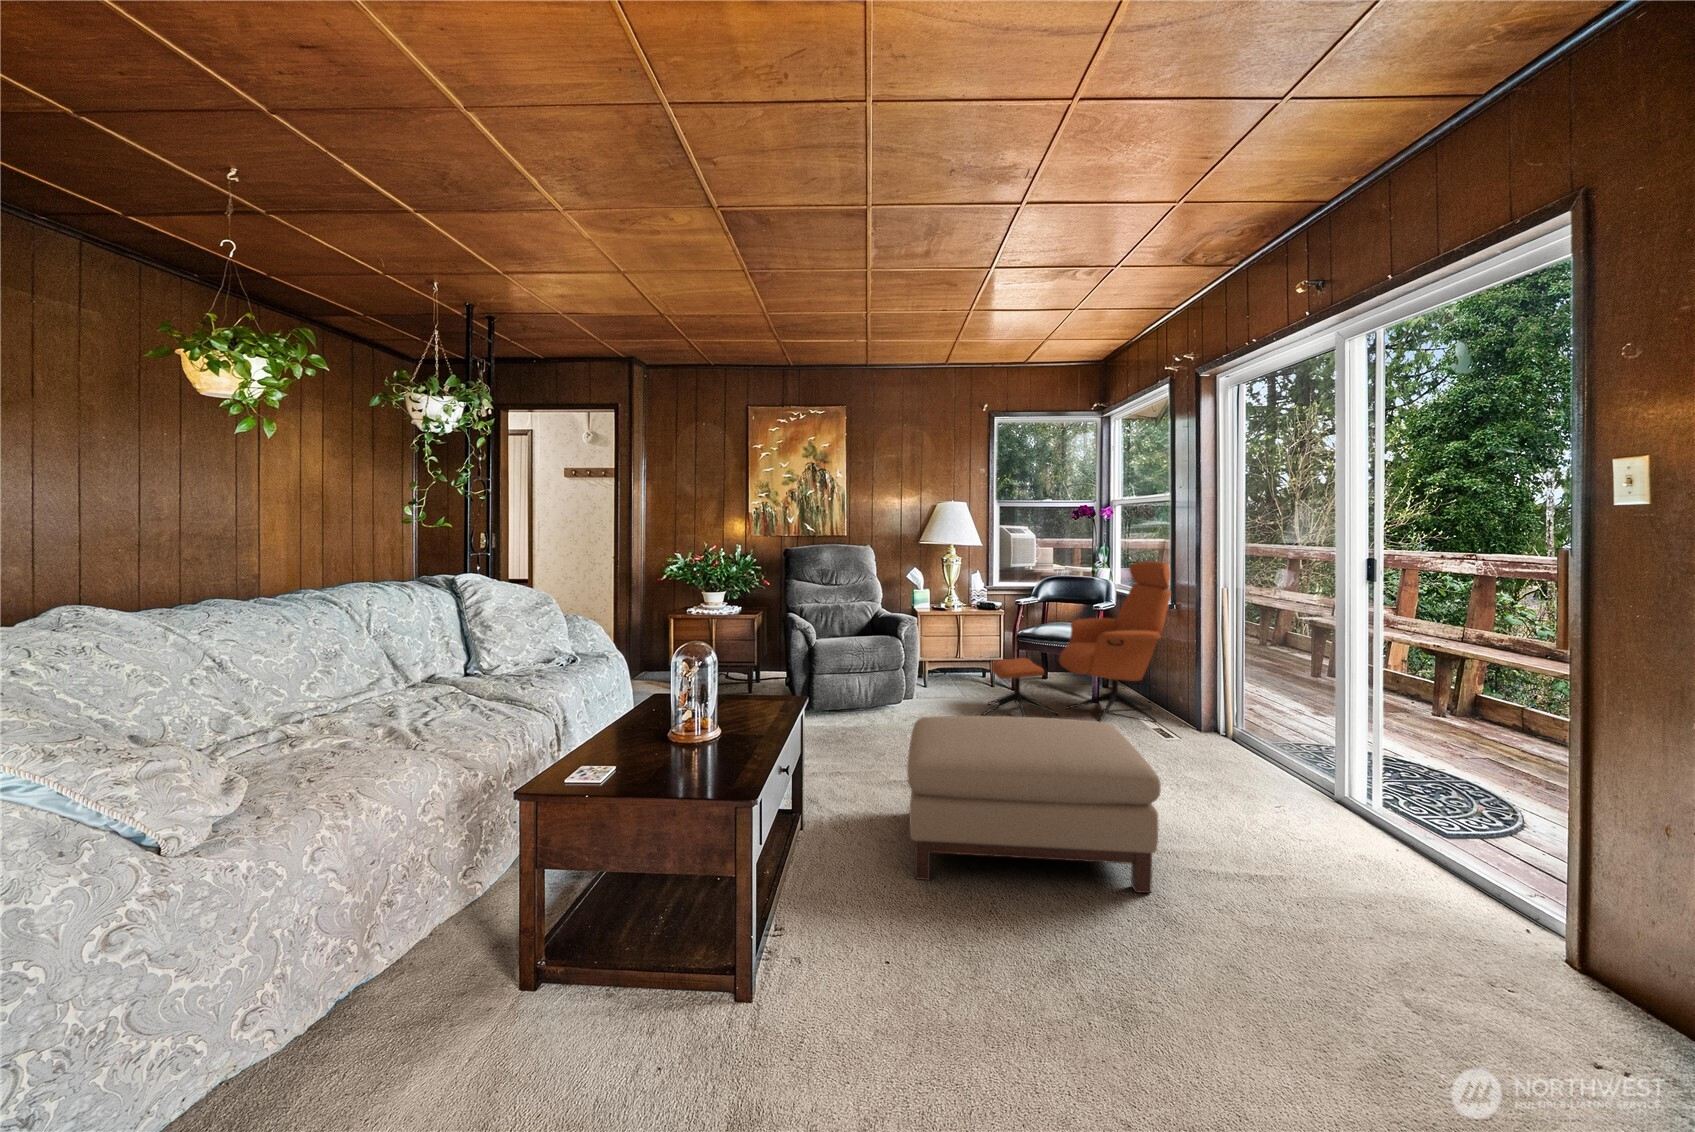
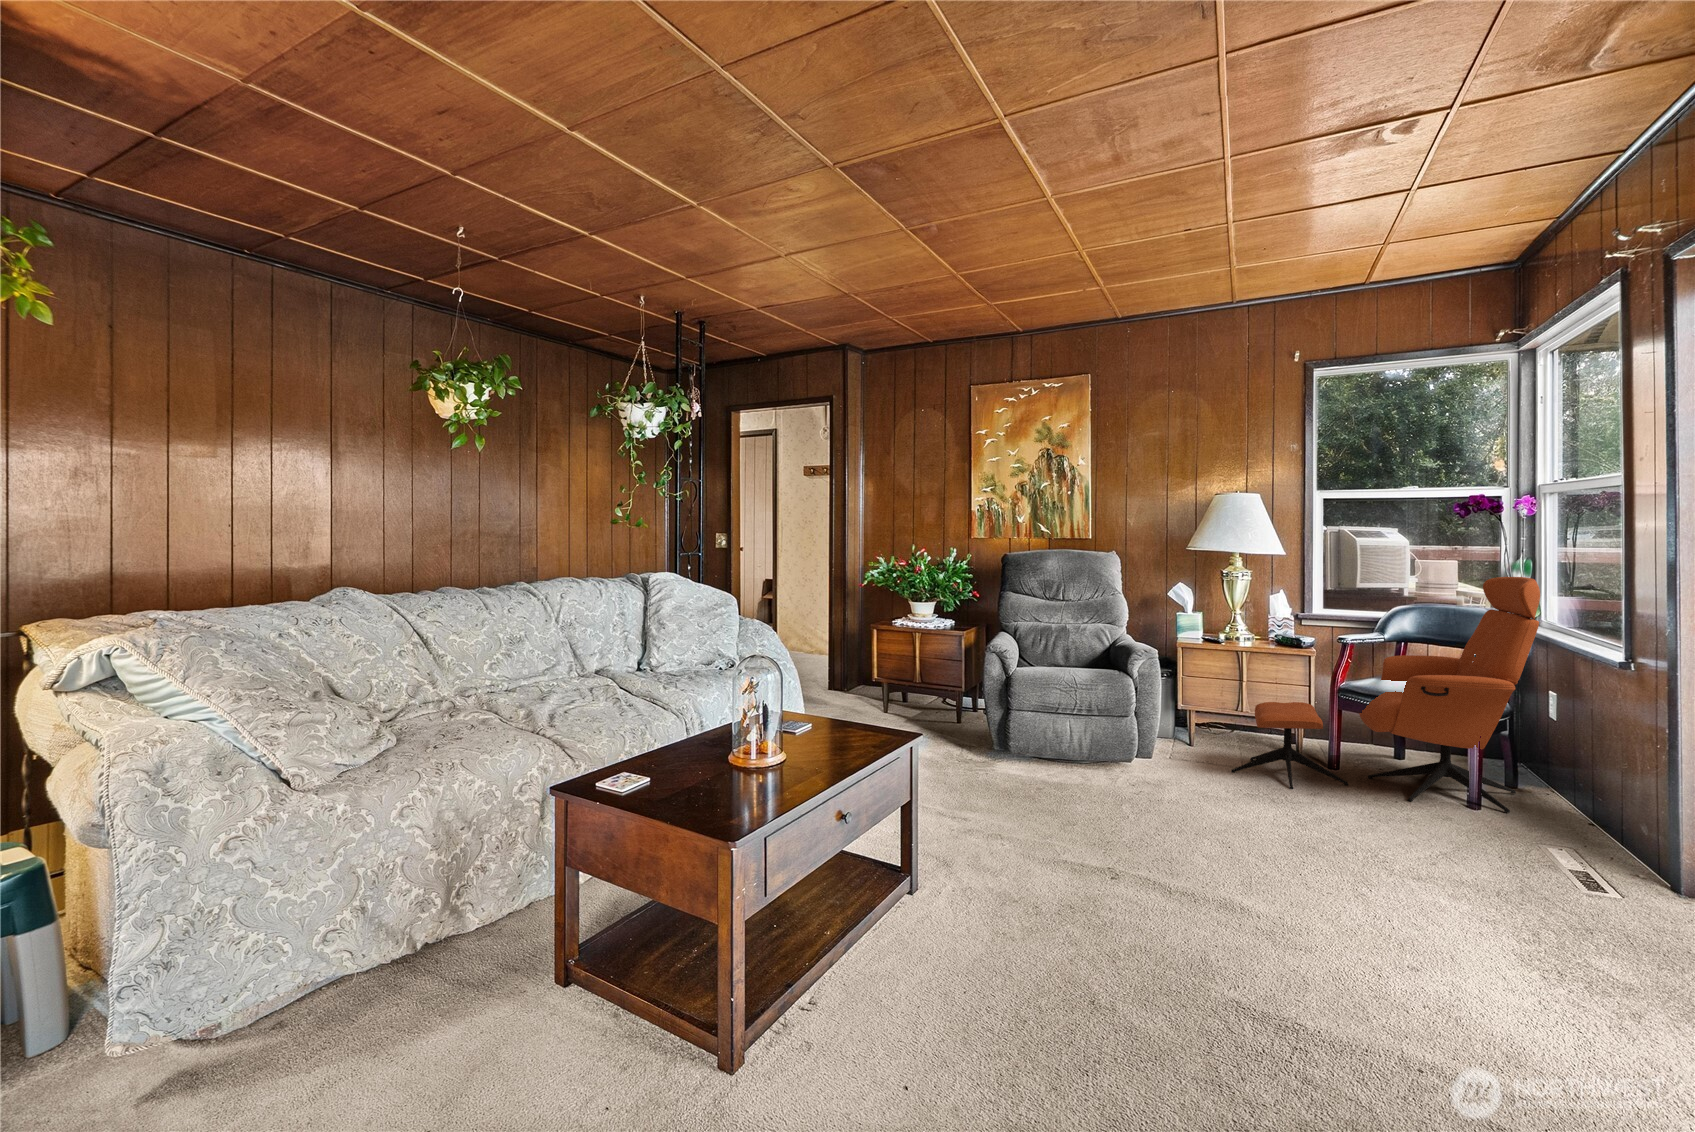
ottoman: present [907,716,1161,893] -> none [991,760,1333,1039]

